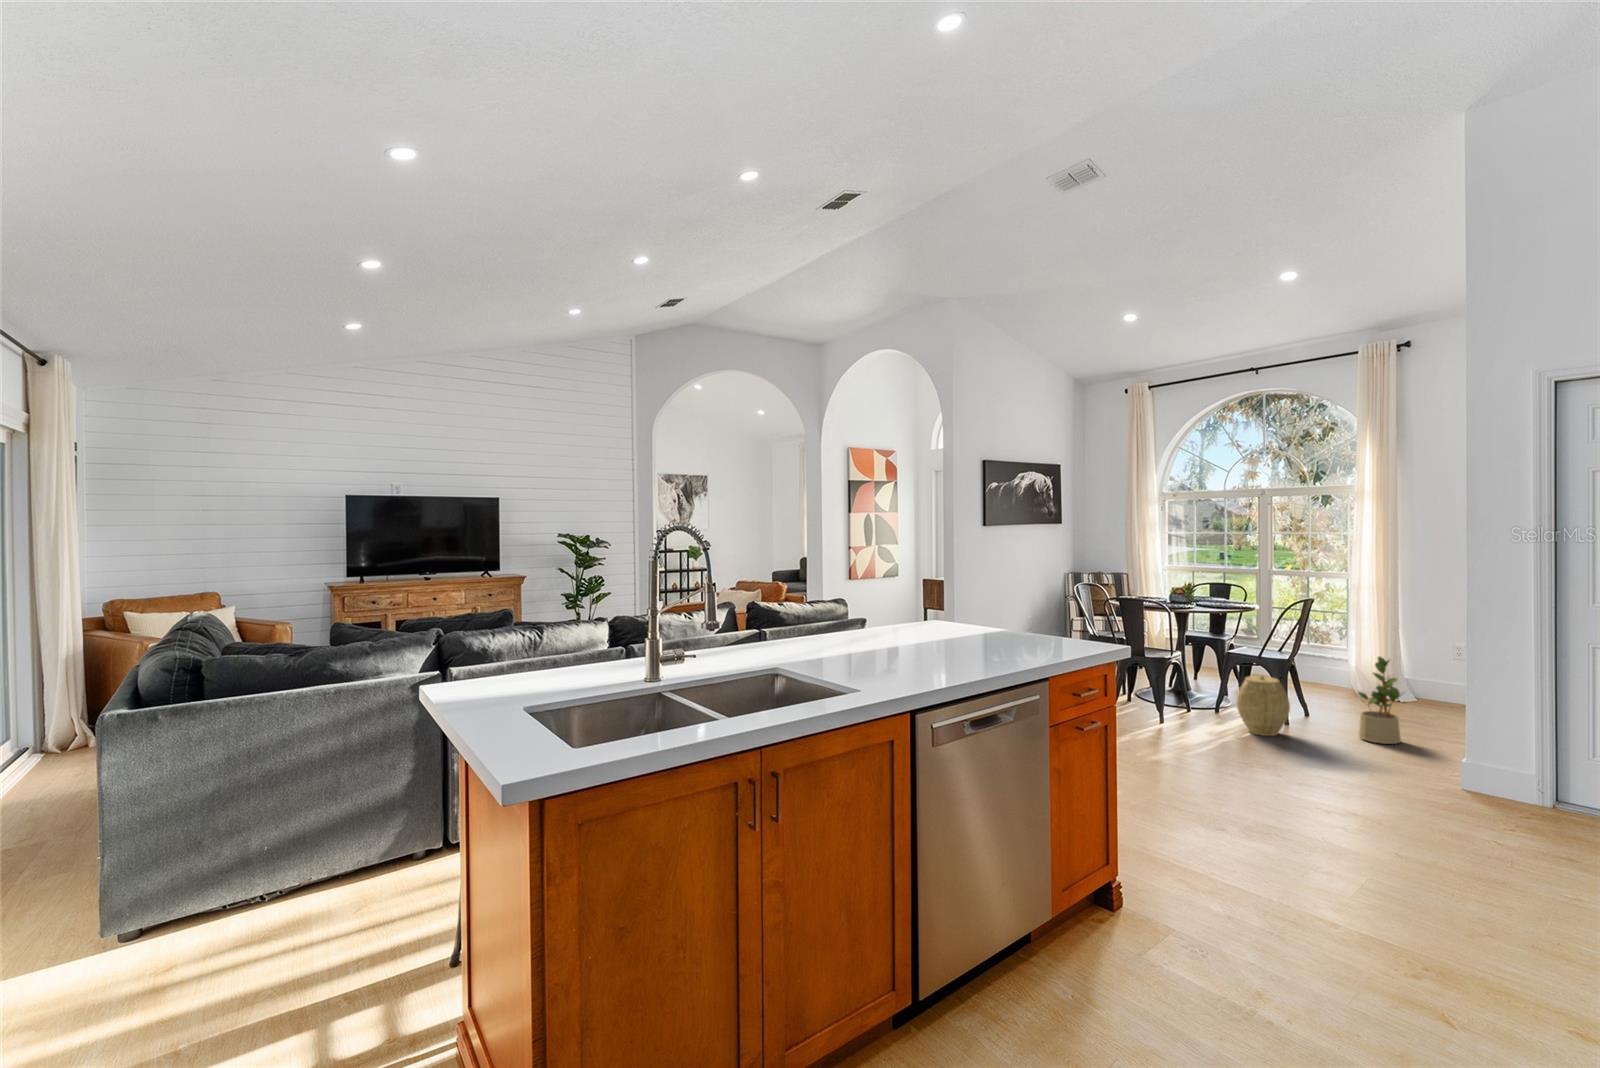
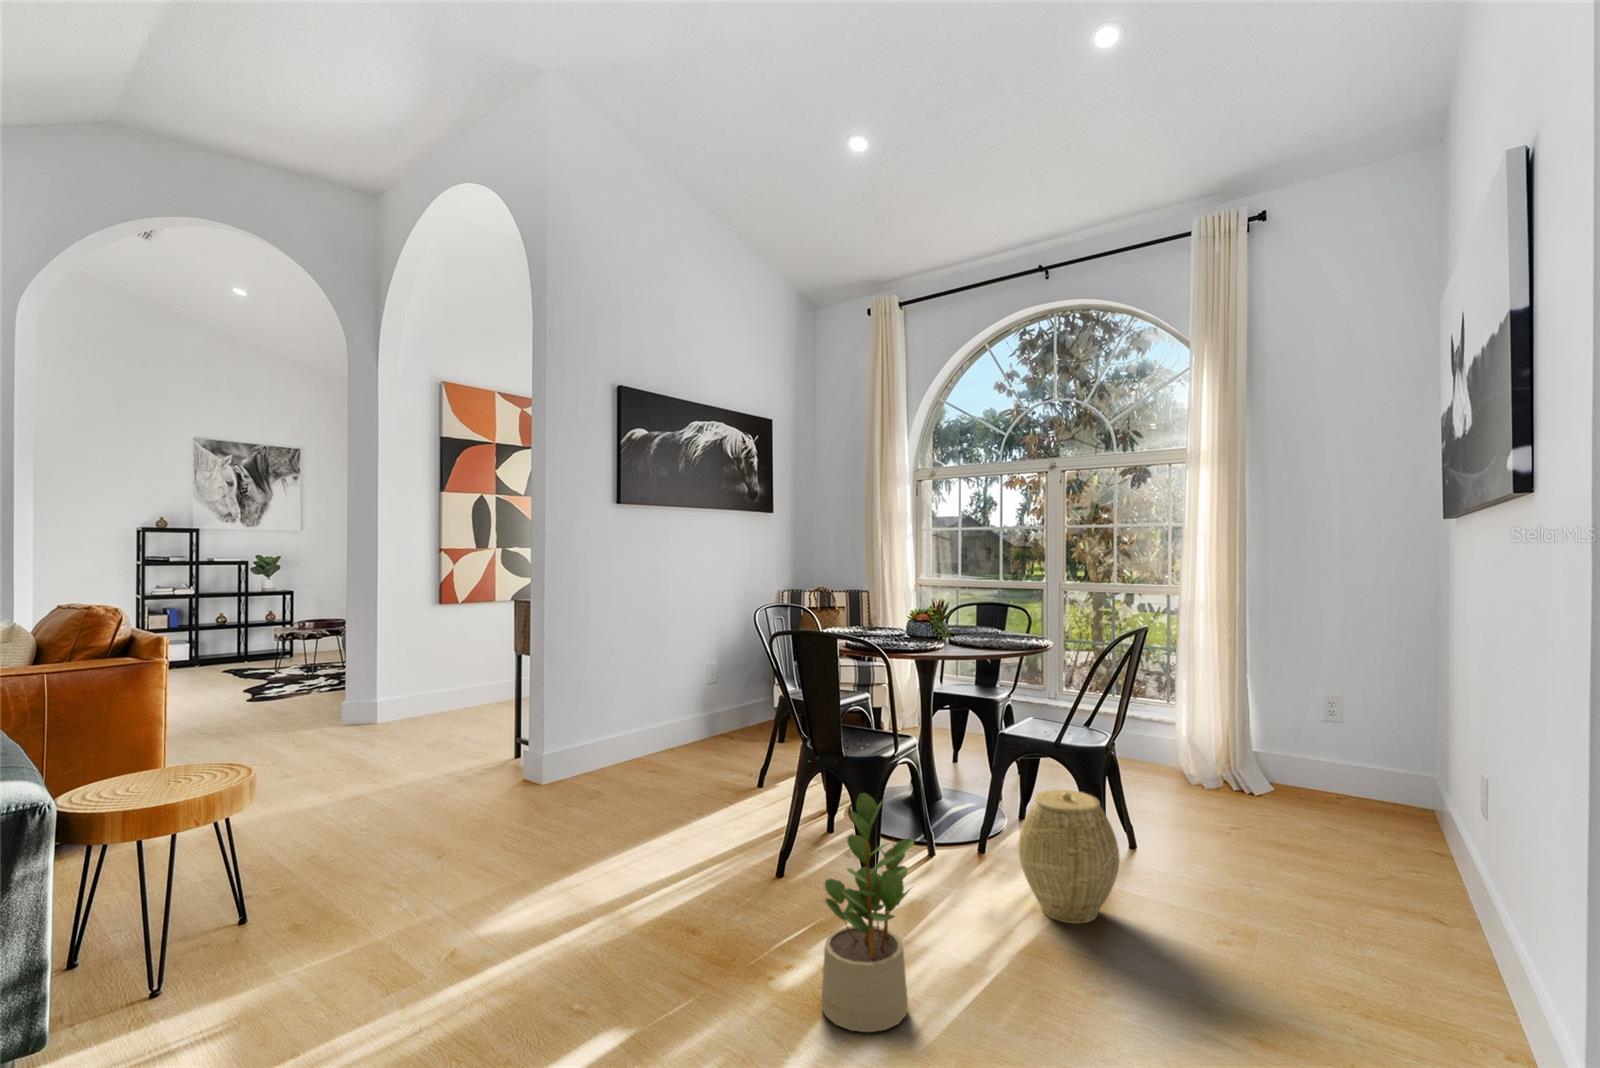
potted plant: present [1358,657,1401,744] -> present [821,793,914,1032]

